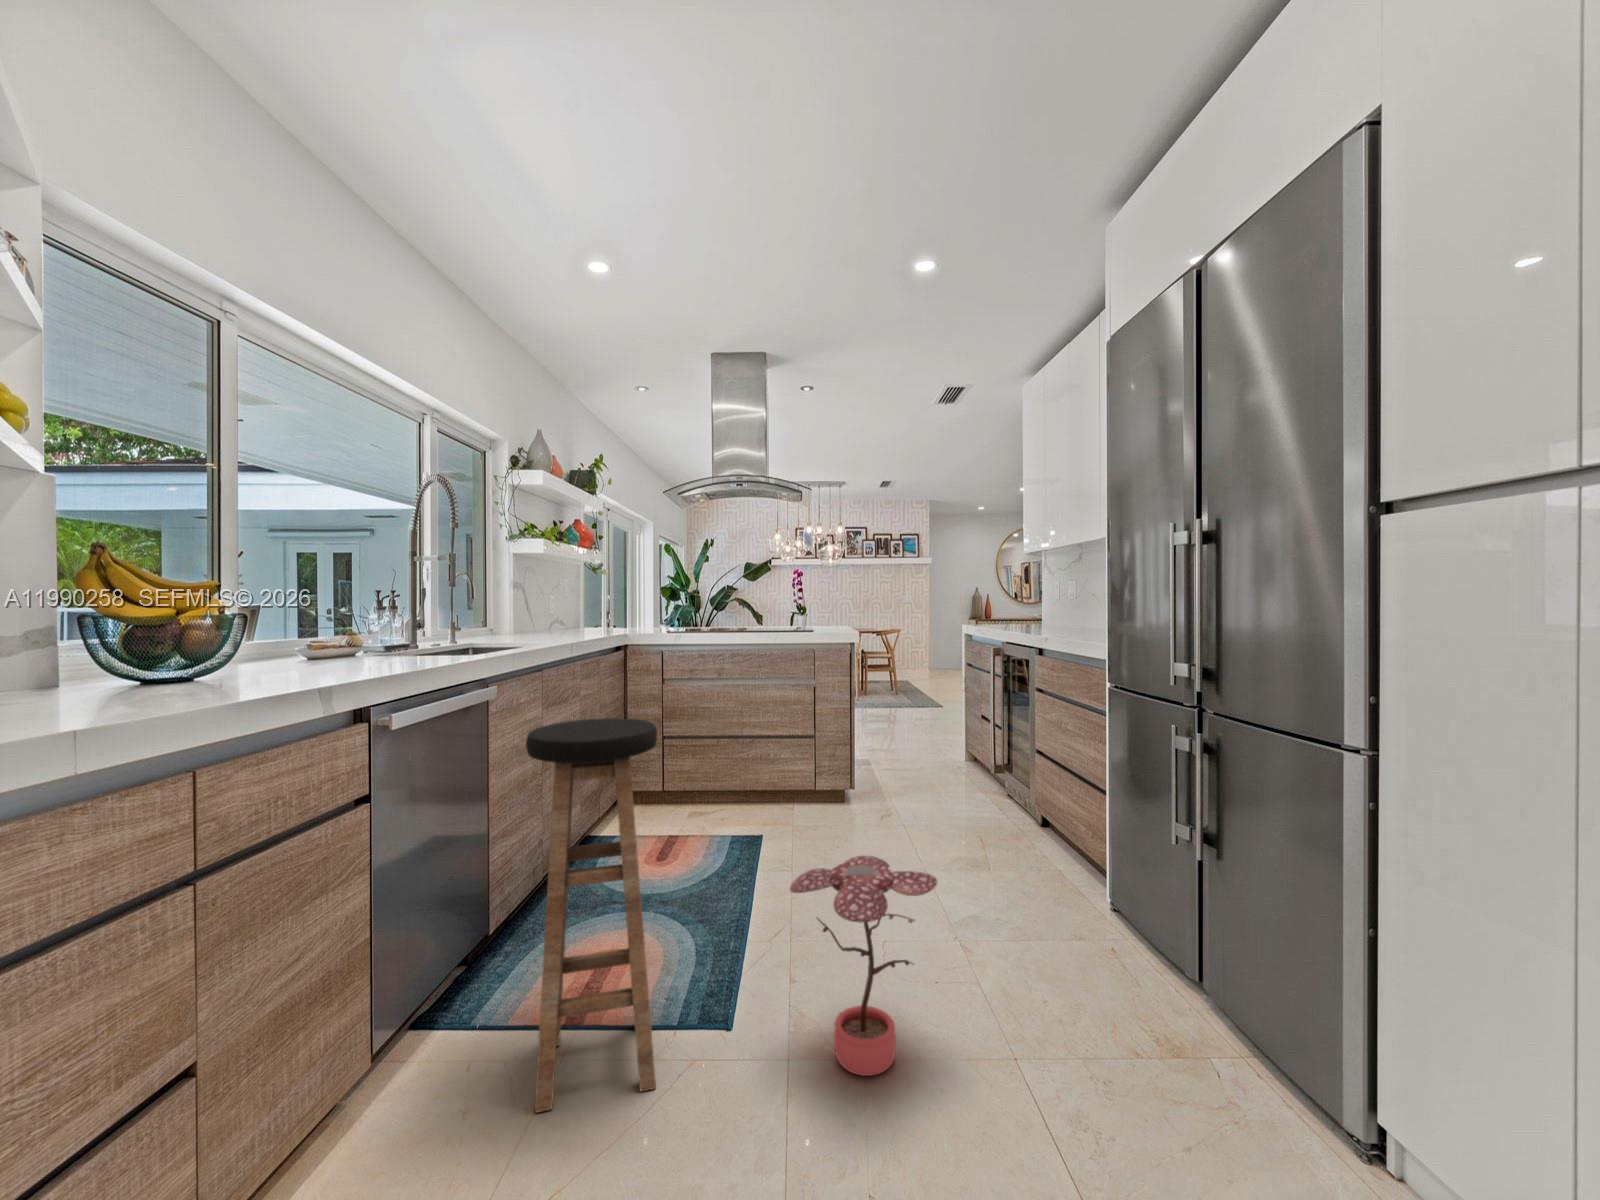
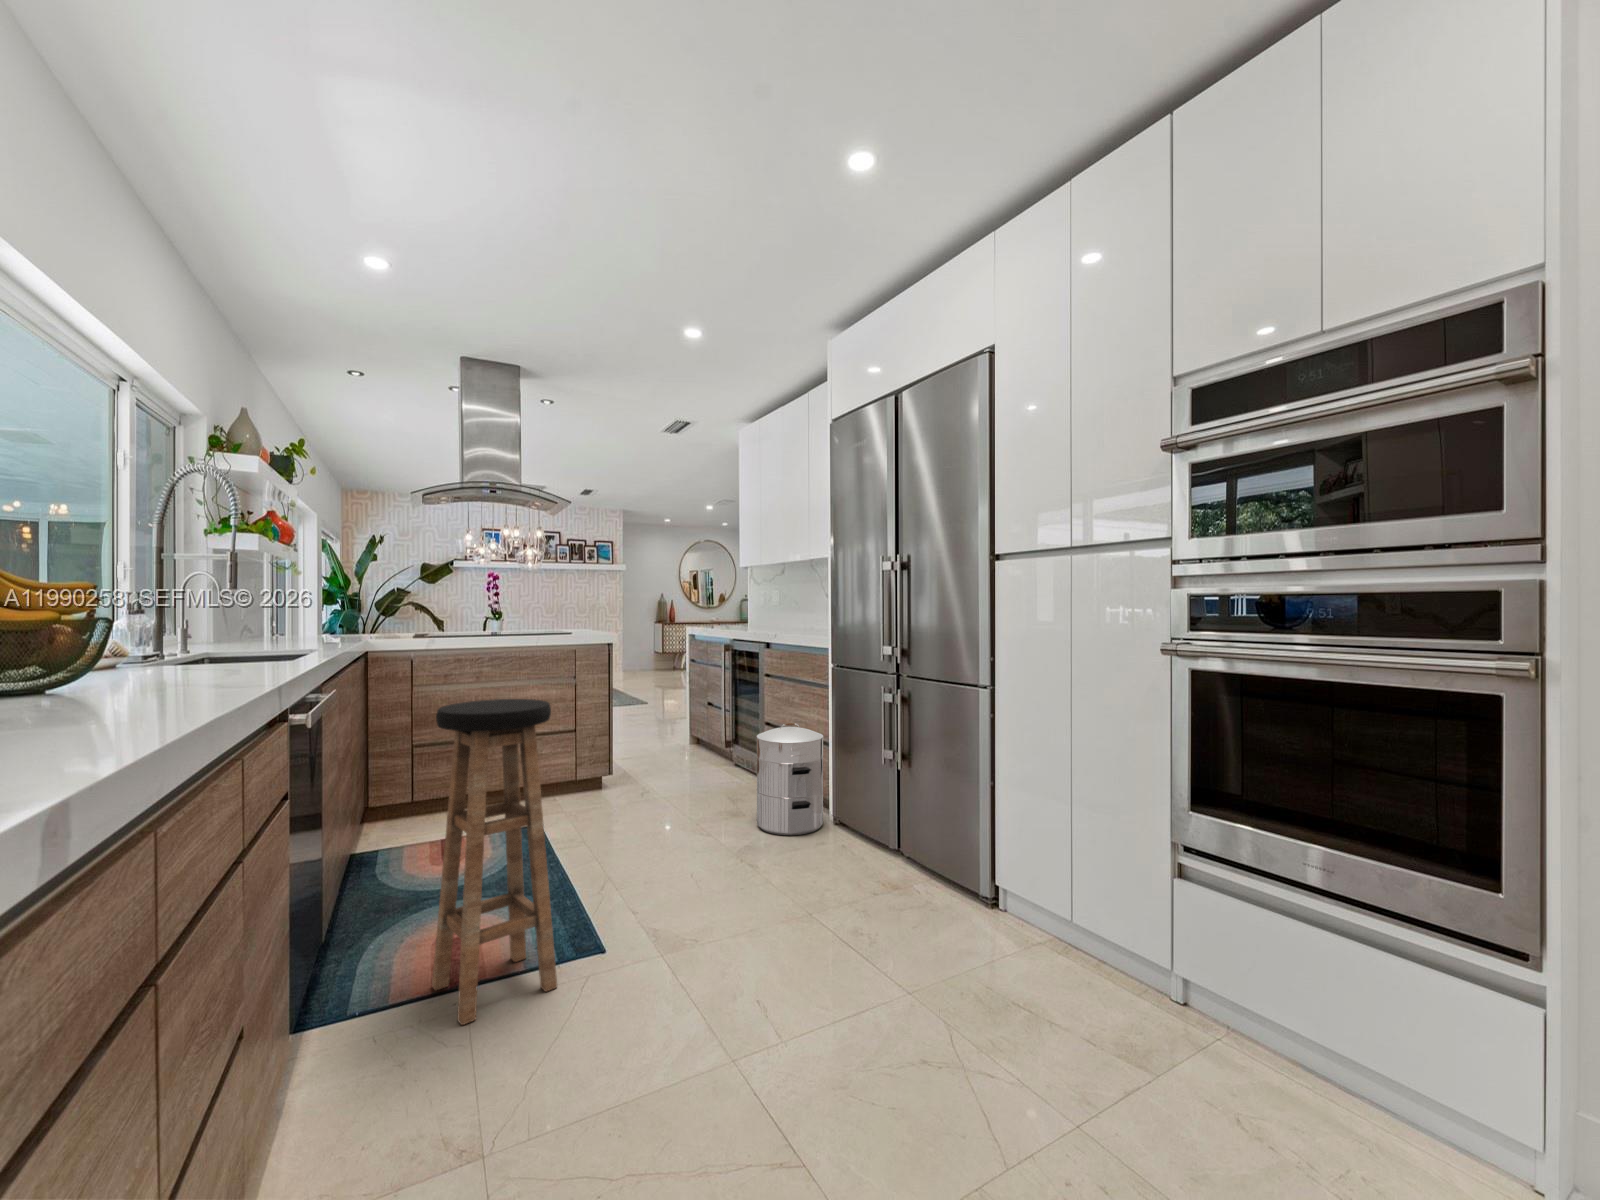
waste bin: none [1000,759,1096,915] -> present [757,723,823,835]
potted plant: present [790,856,937,1076] -> none [653,793,758,943]

